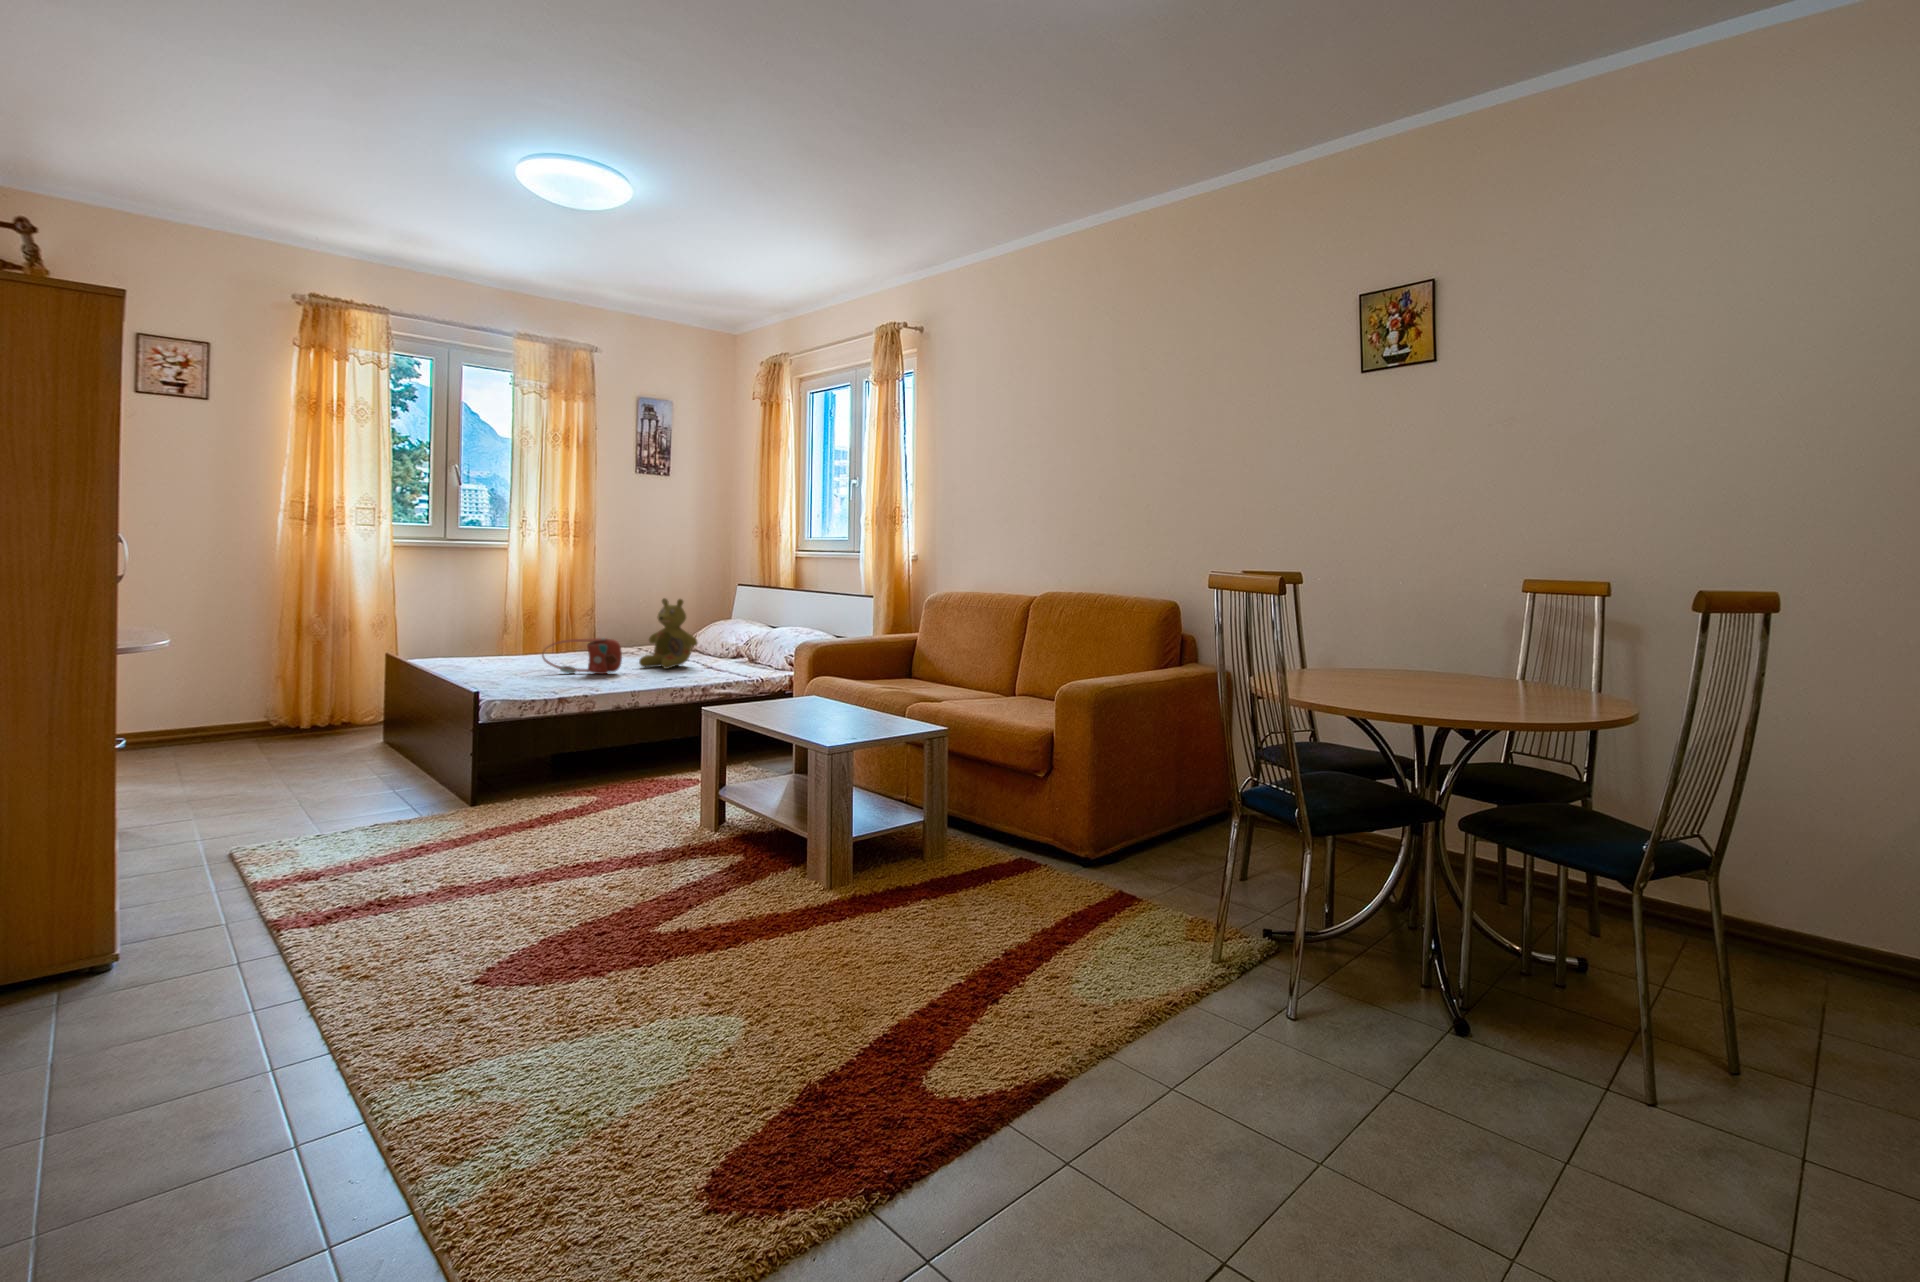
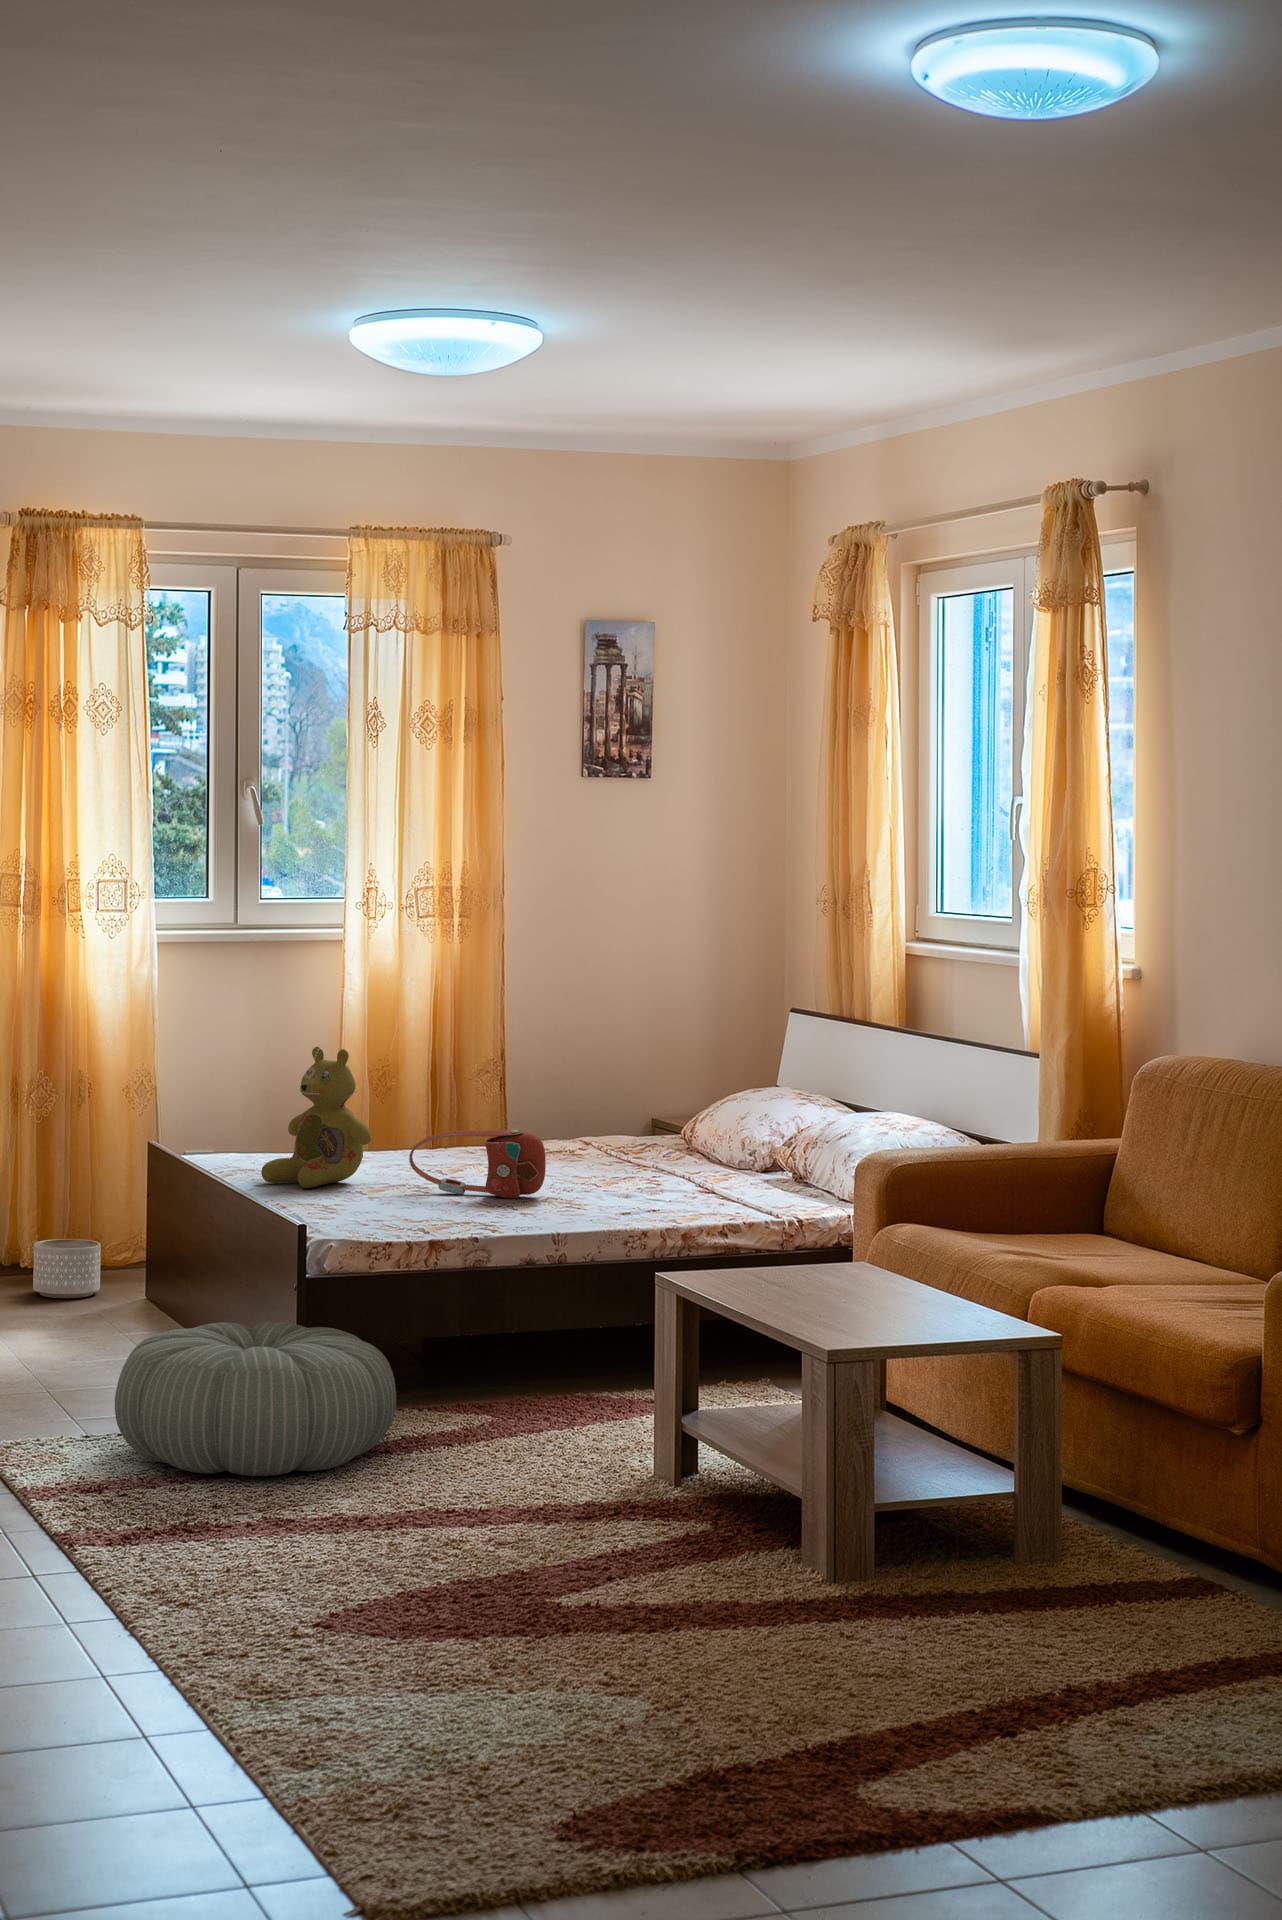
stuffed bear: present [639,598,697,669] -> present [261,1047,371,1188]
planter: none [314,710,359,743] -> present [33,1239,101,1298]
pouf: none [336,752,538,854] -> present [115,1322,396,1476]

